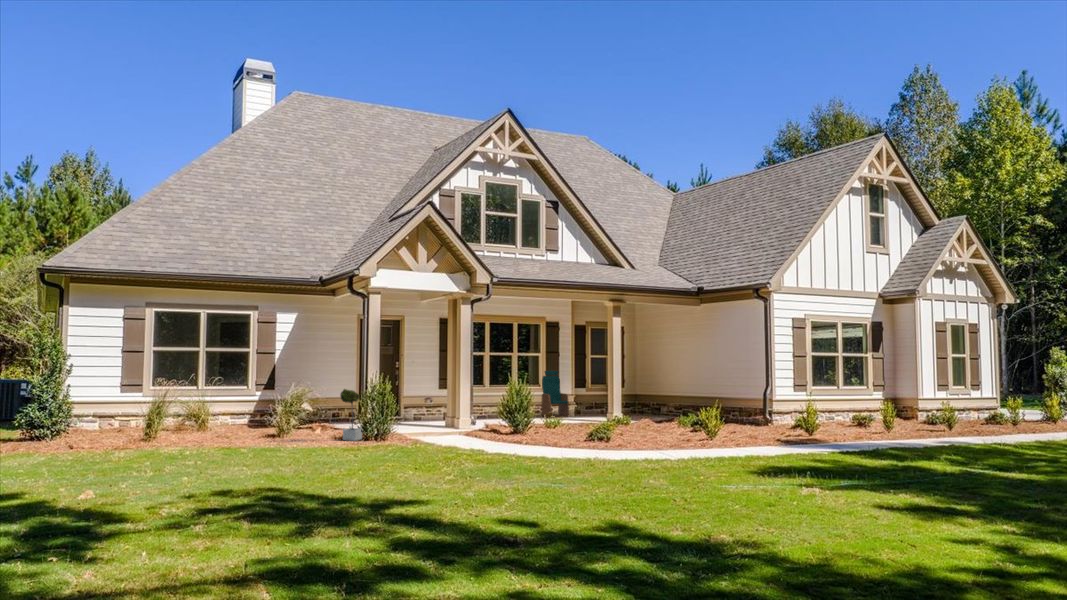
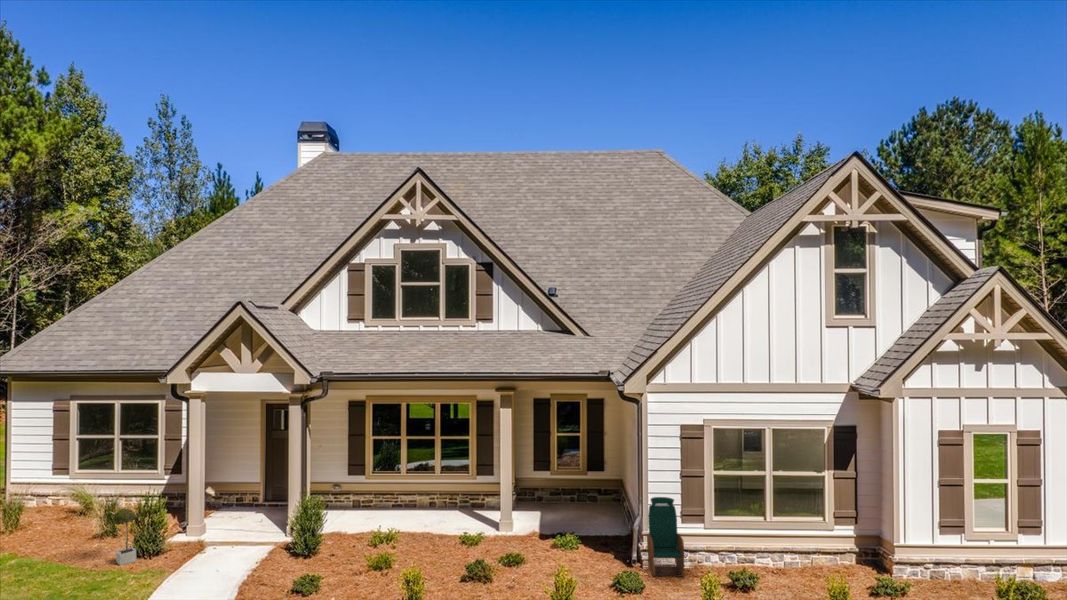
armchair: present [541,371,569,417] -> present [647,497,685,577]

